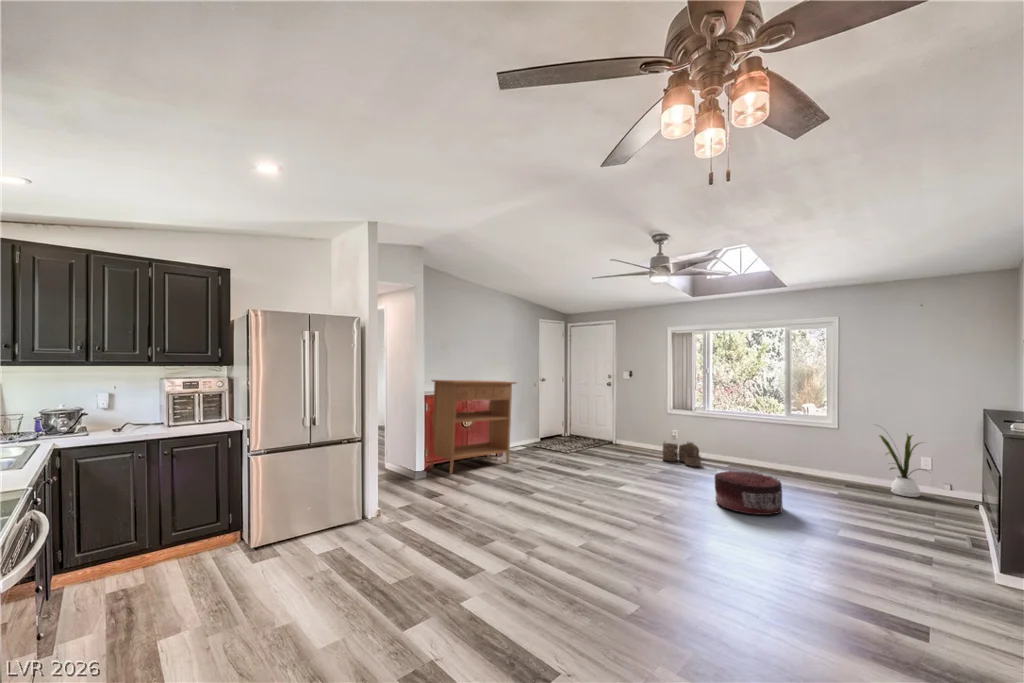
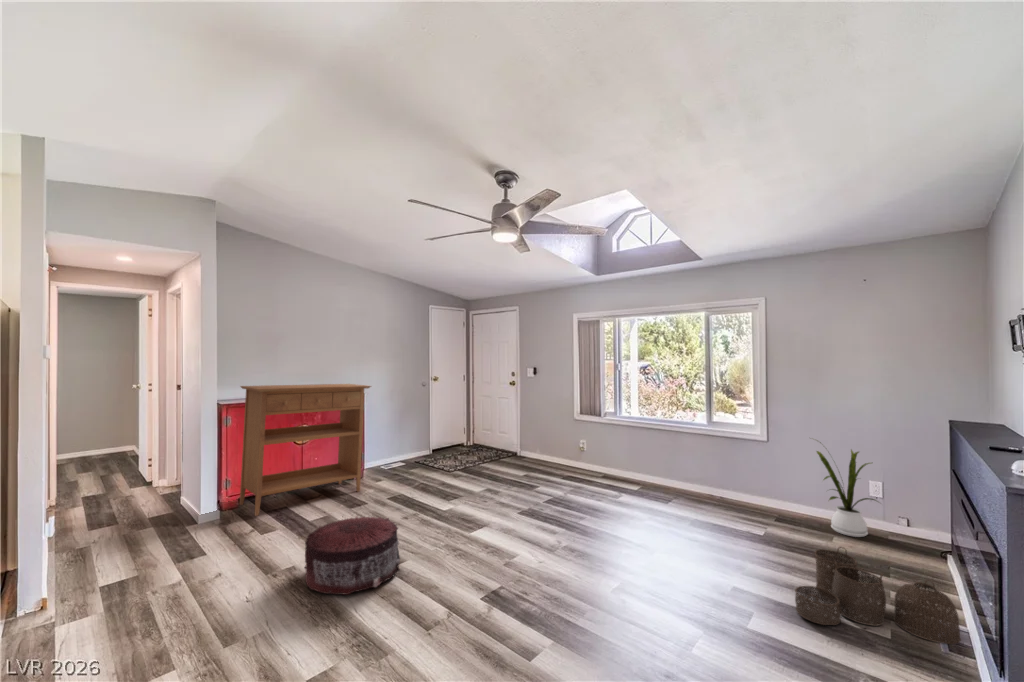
woven basket: present [663,442,701,466] -> present [795,547,961,644]
pouf: present [715,471,783,515] -> present [305,517,400,595]

